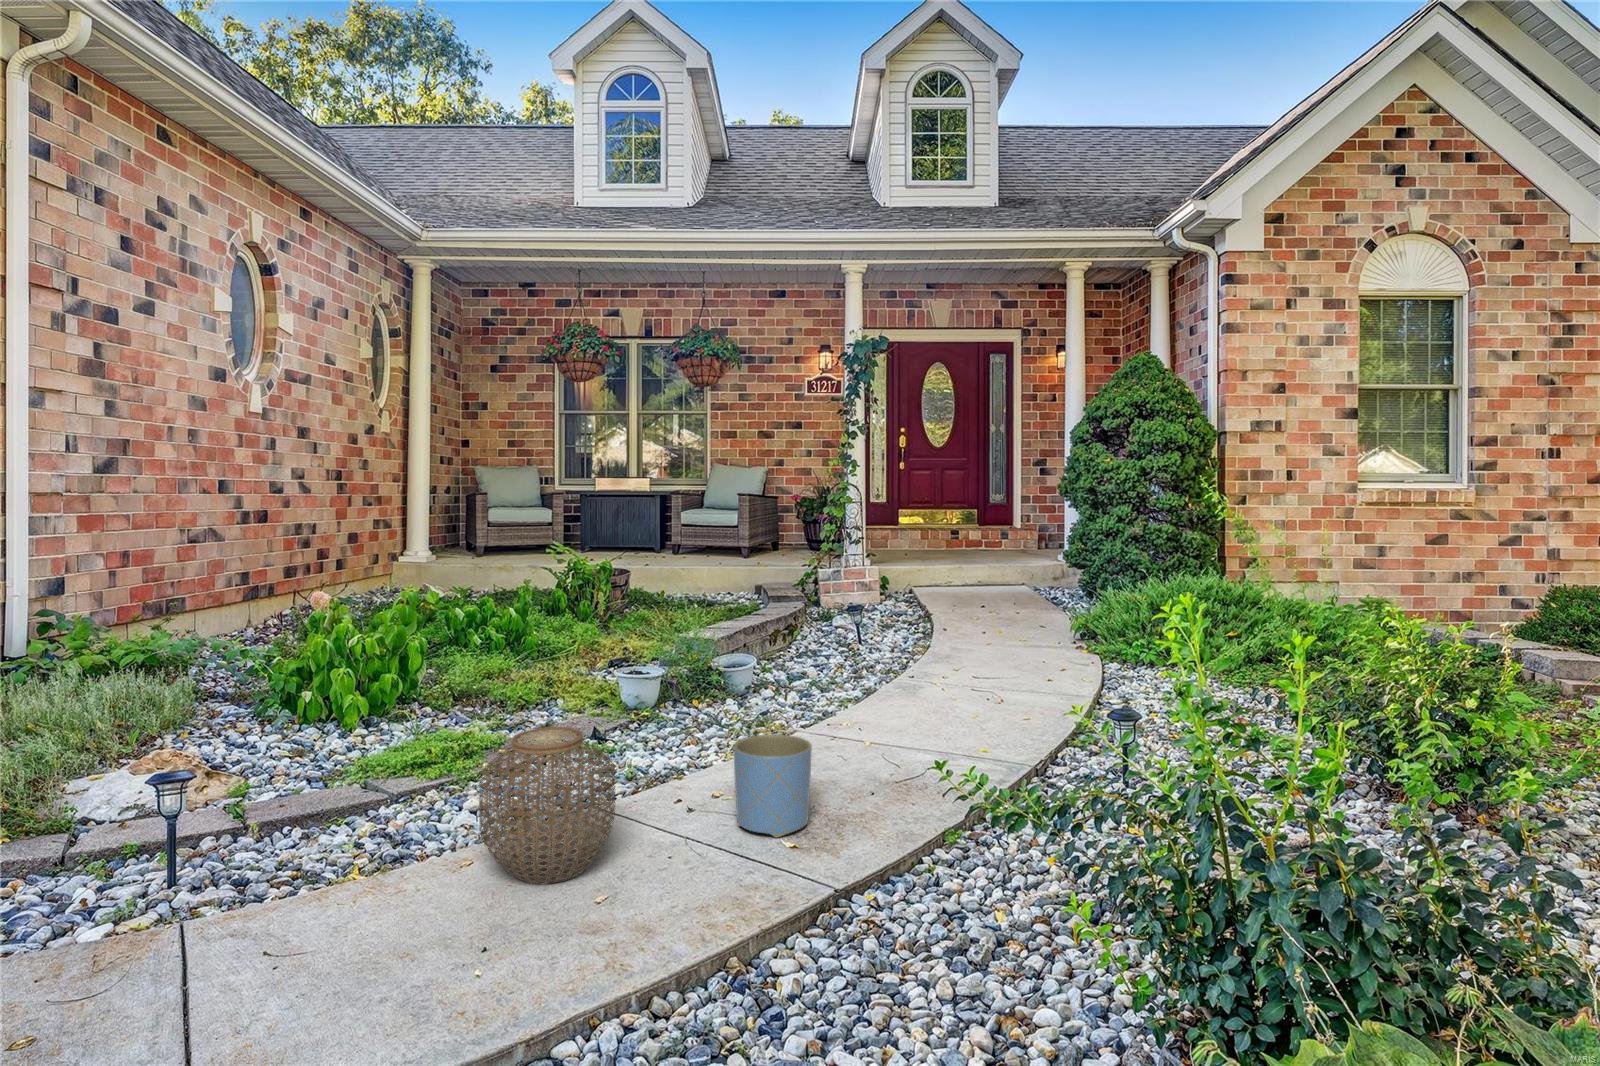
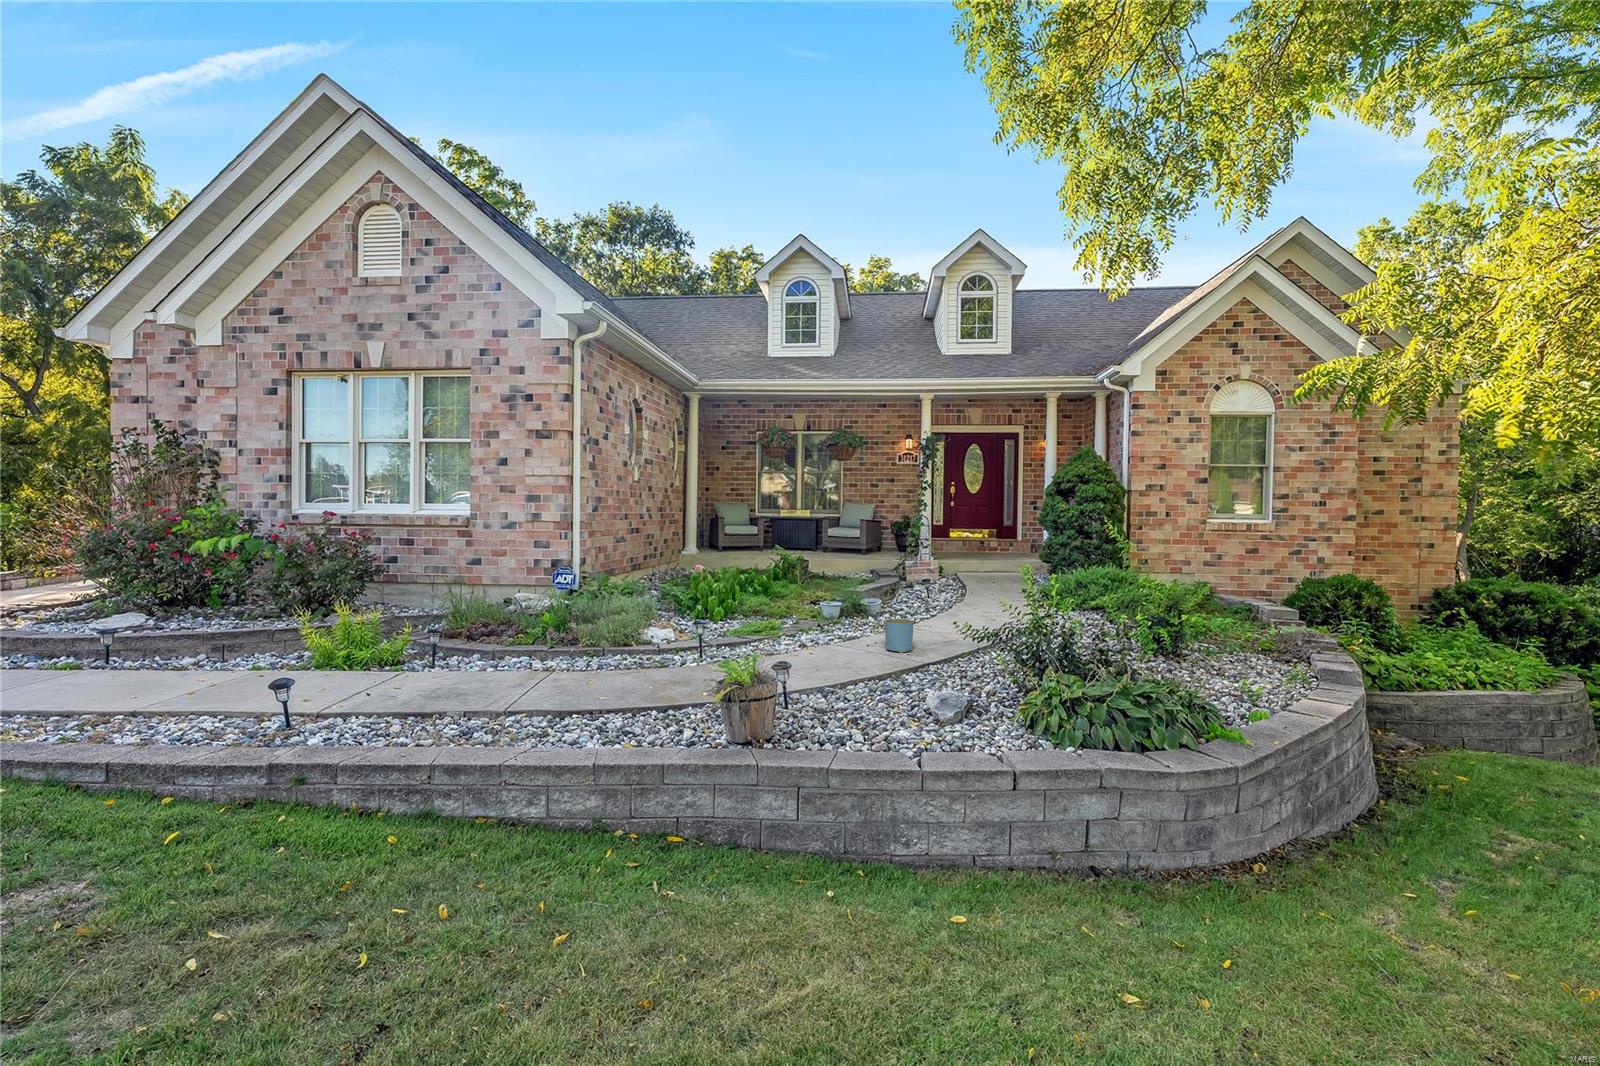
woven basket: present [479,727,615,883] -> none [804,609,847,659]

